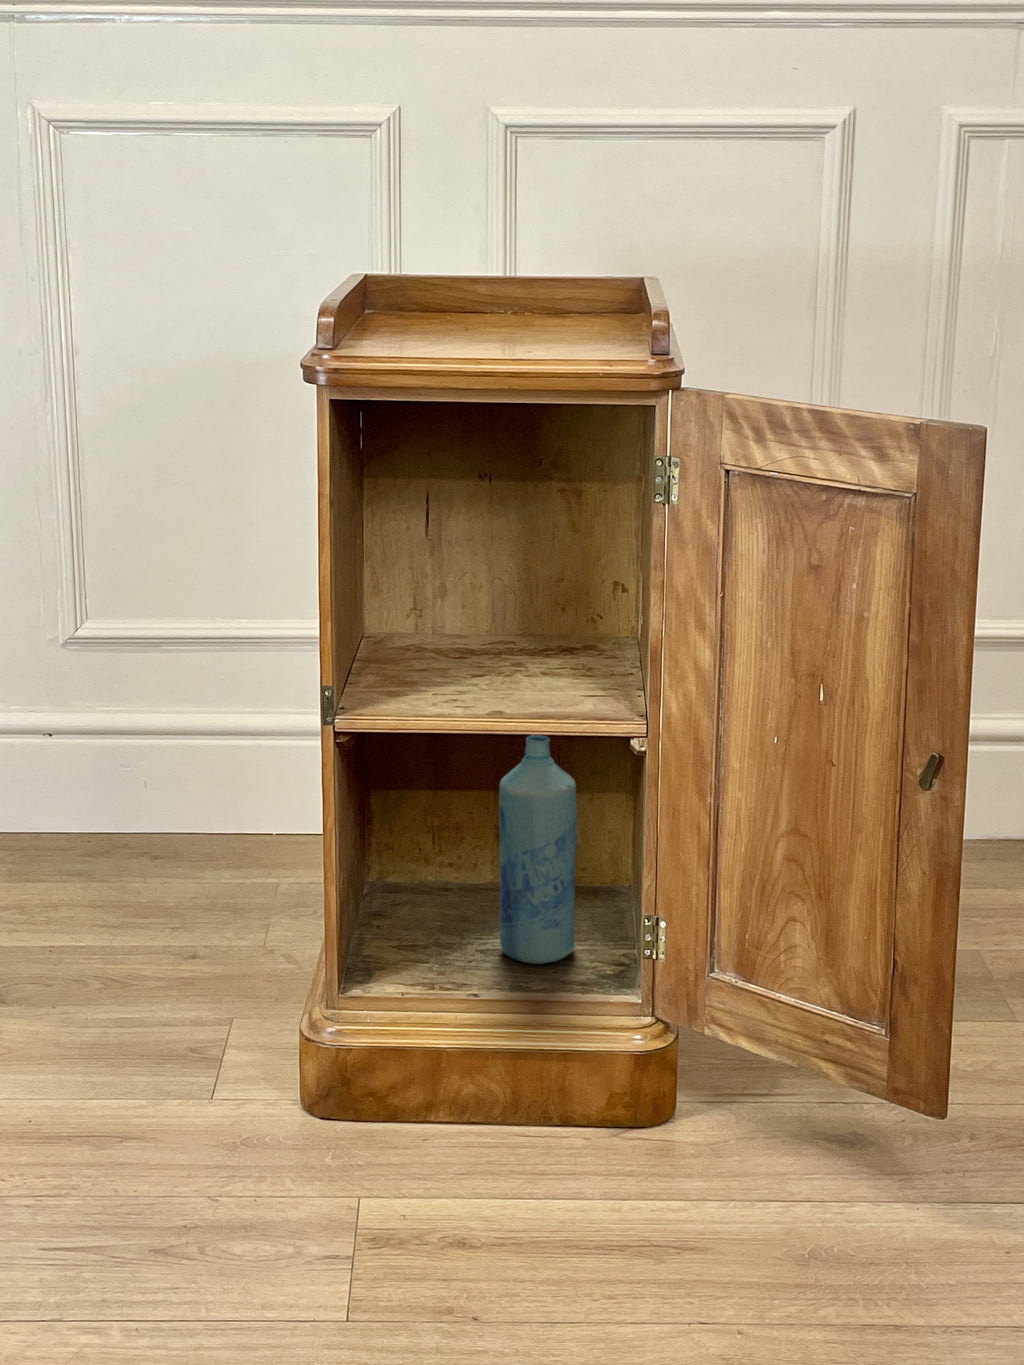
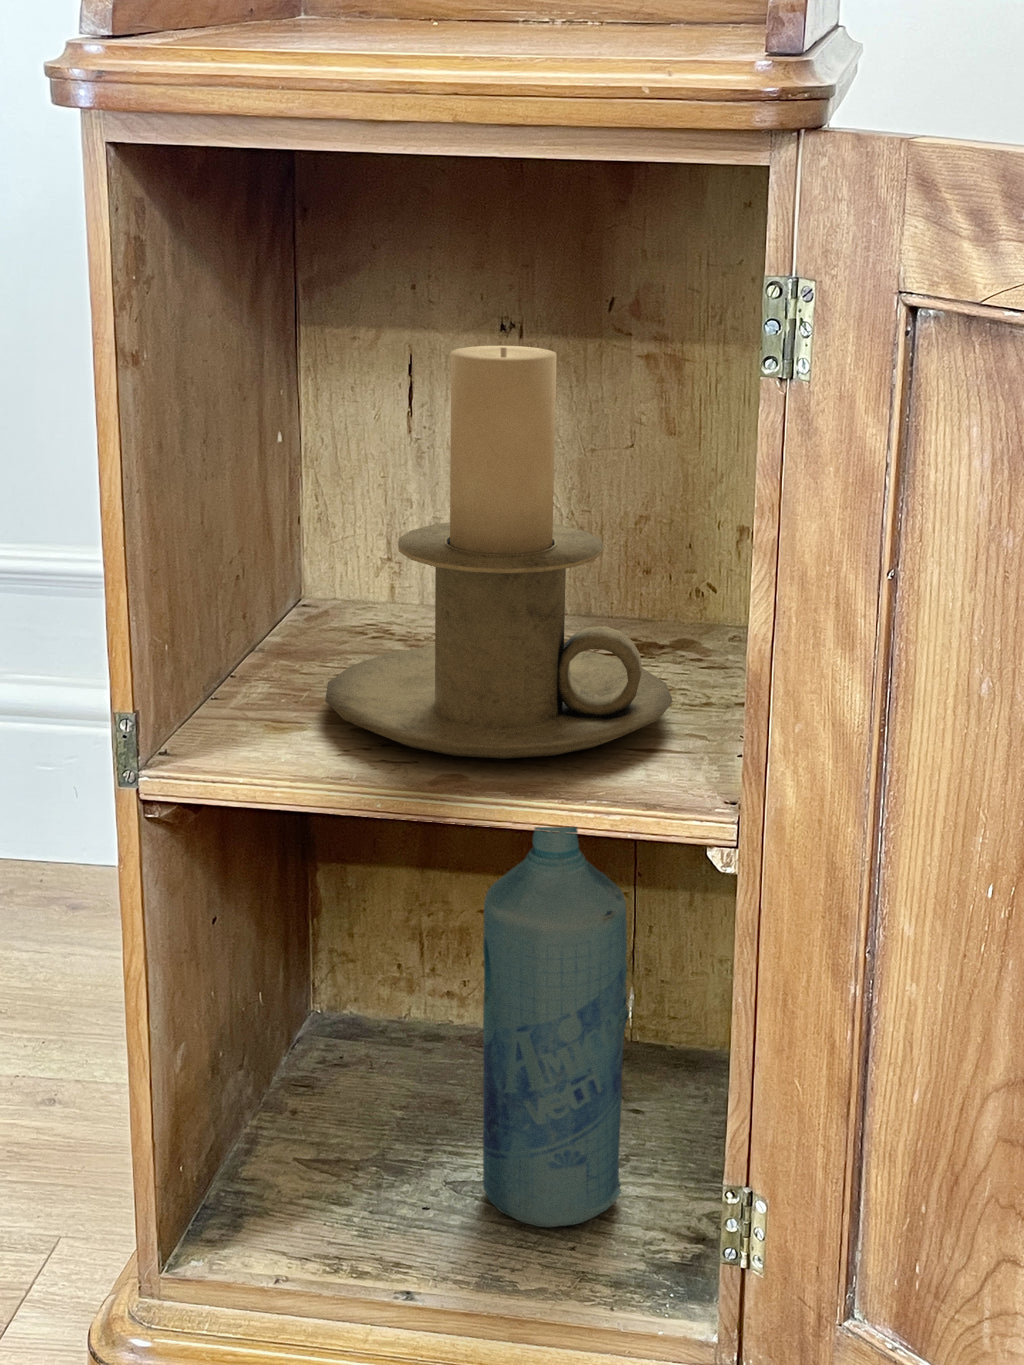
candle holder: none [413,489,599,703] -> present [325,346,673,759]

